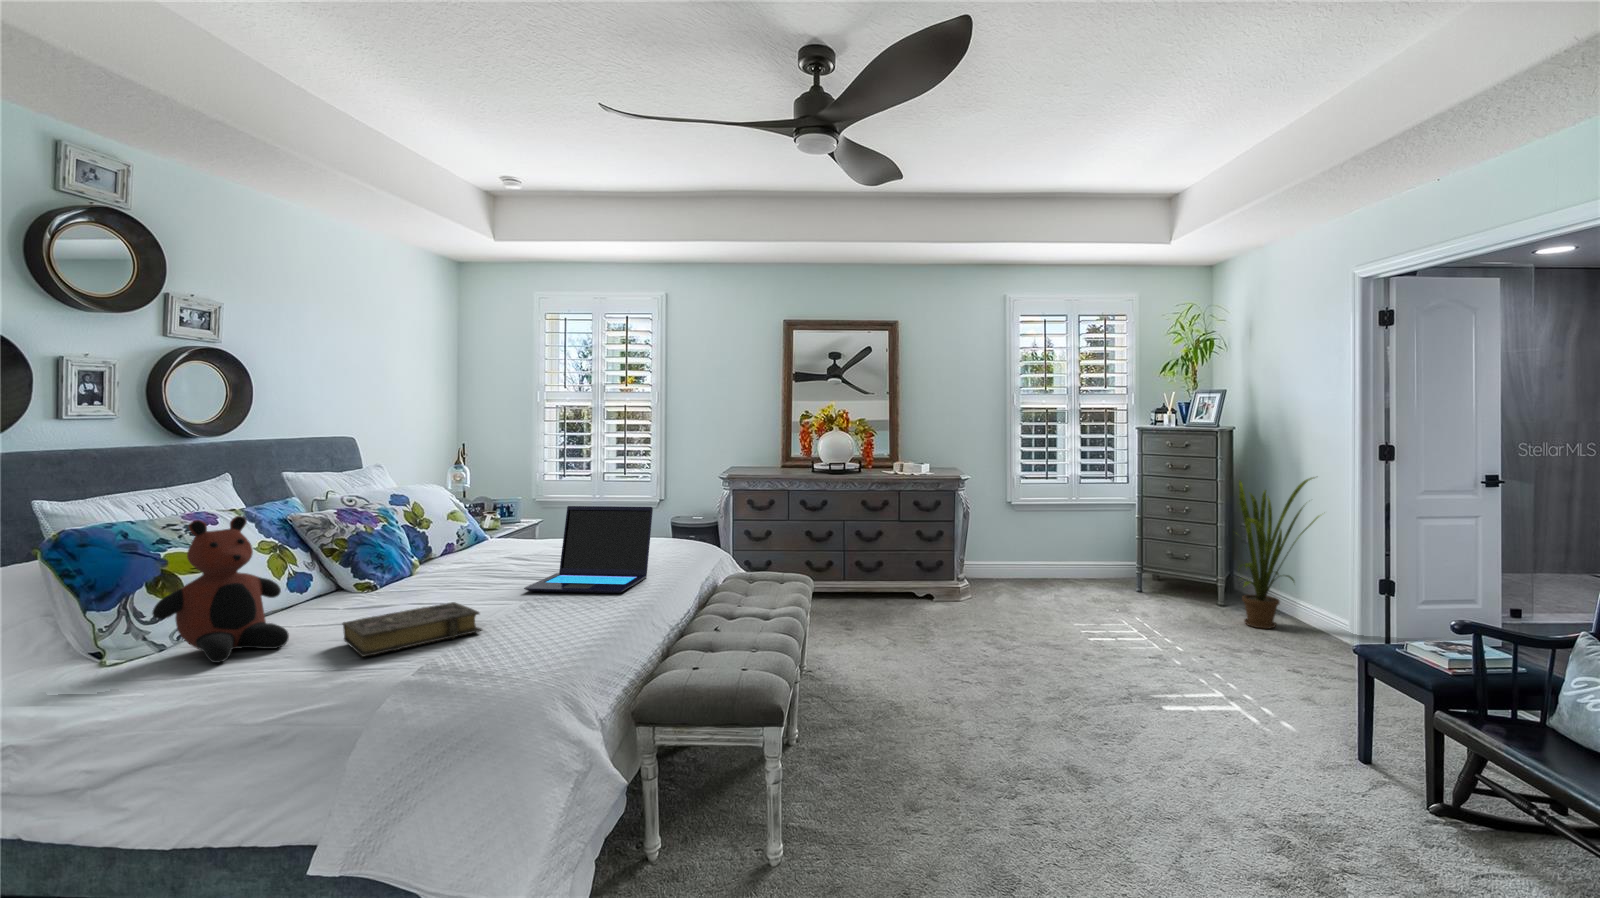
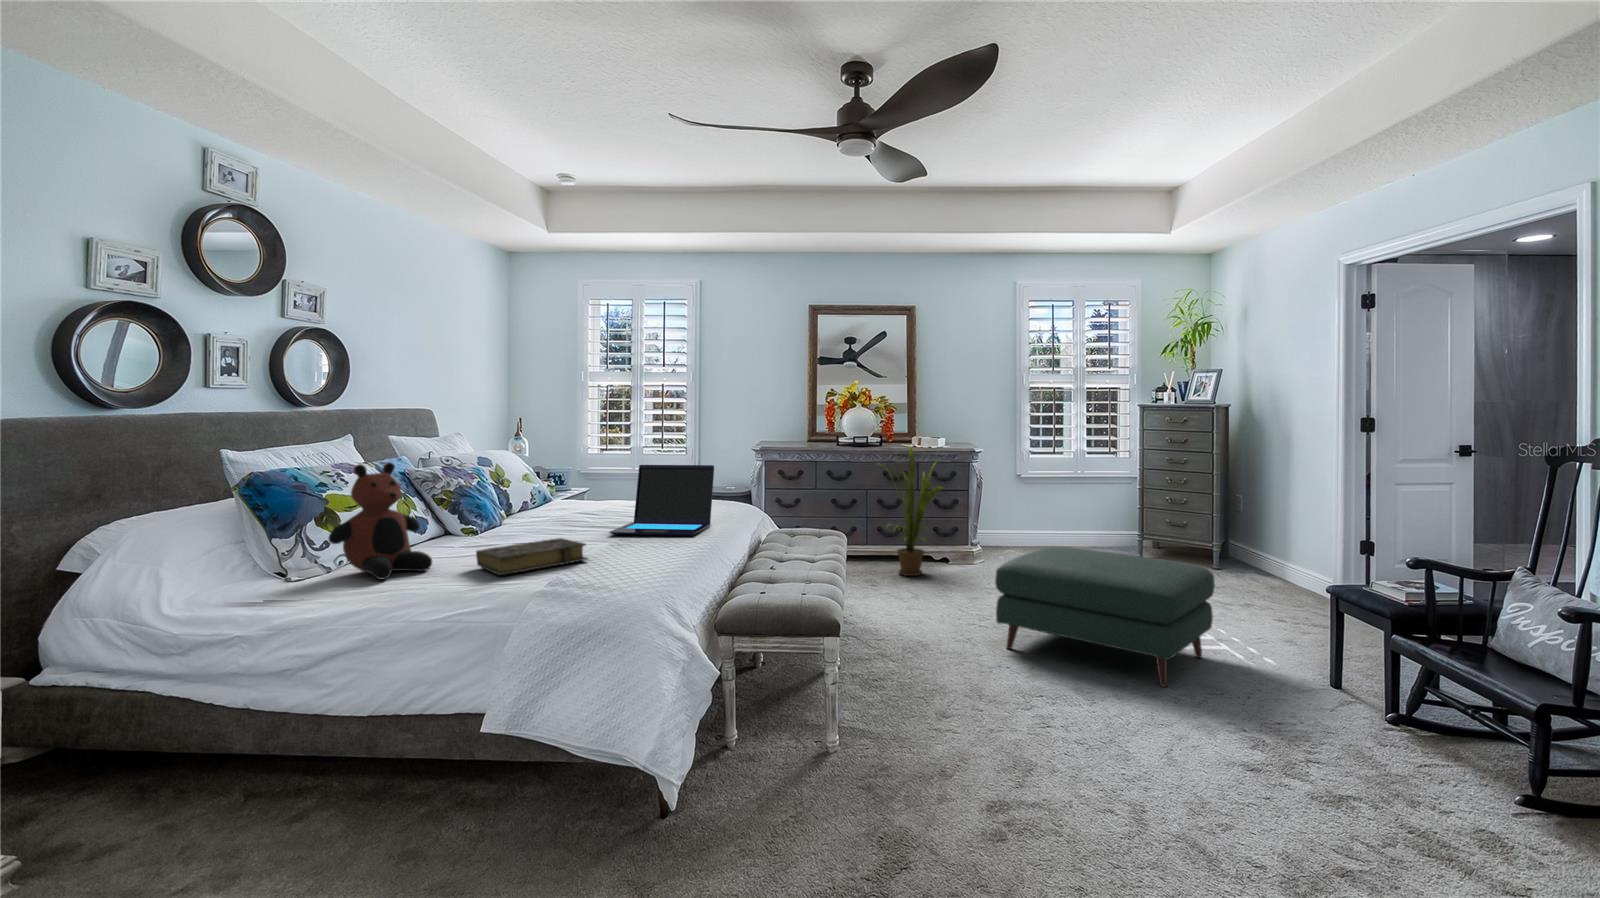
house plant: present [1239,477,1319,629] -> present [887,445,943,576]
ottoman: none [977,593,1225,766] -> present [995,547,1215,687]

